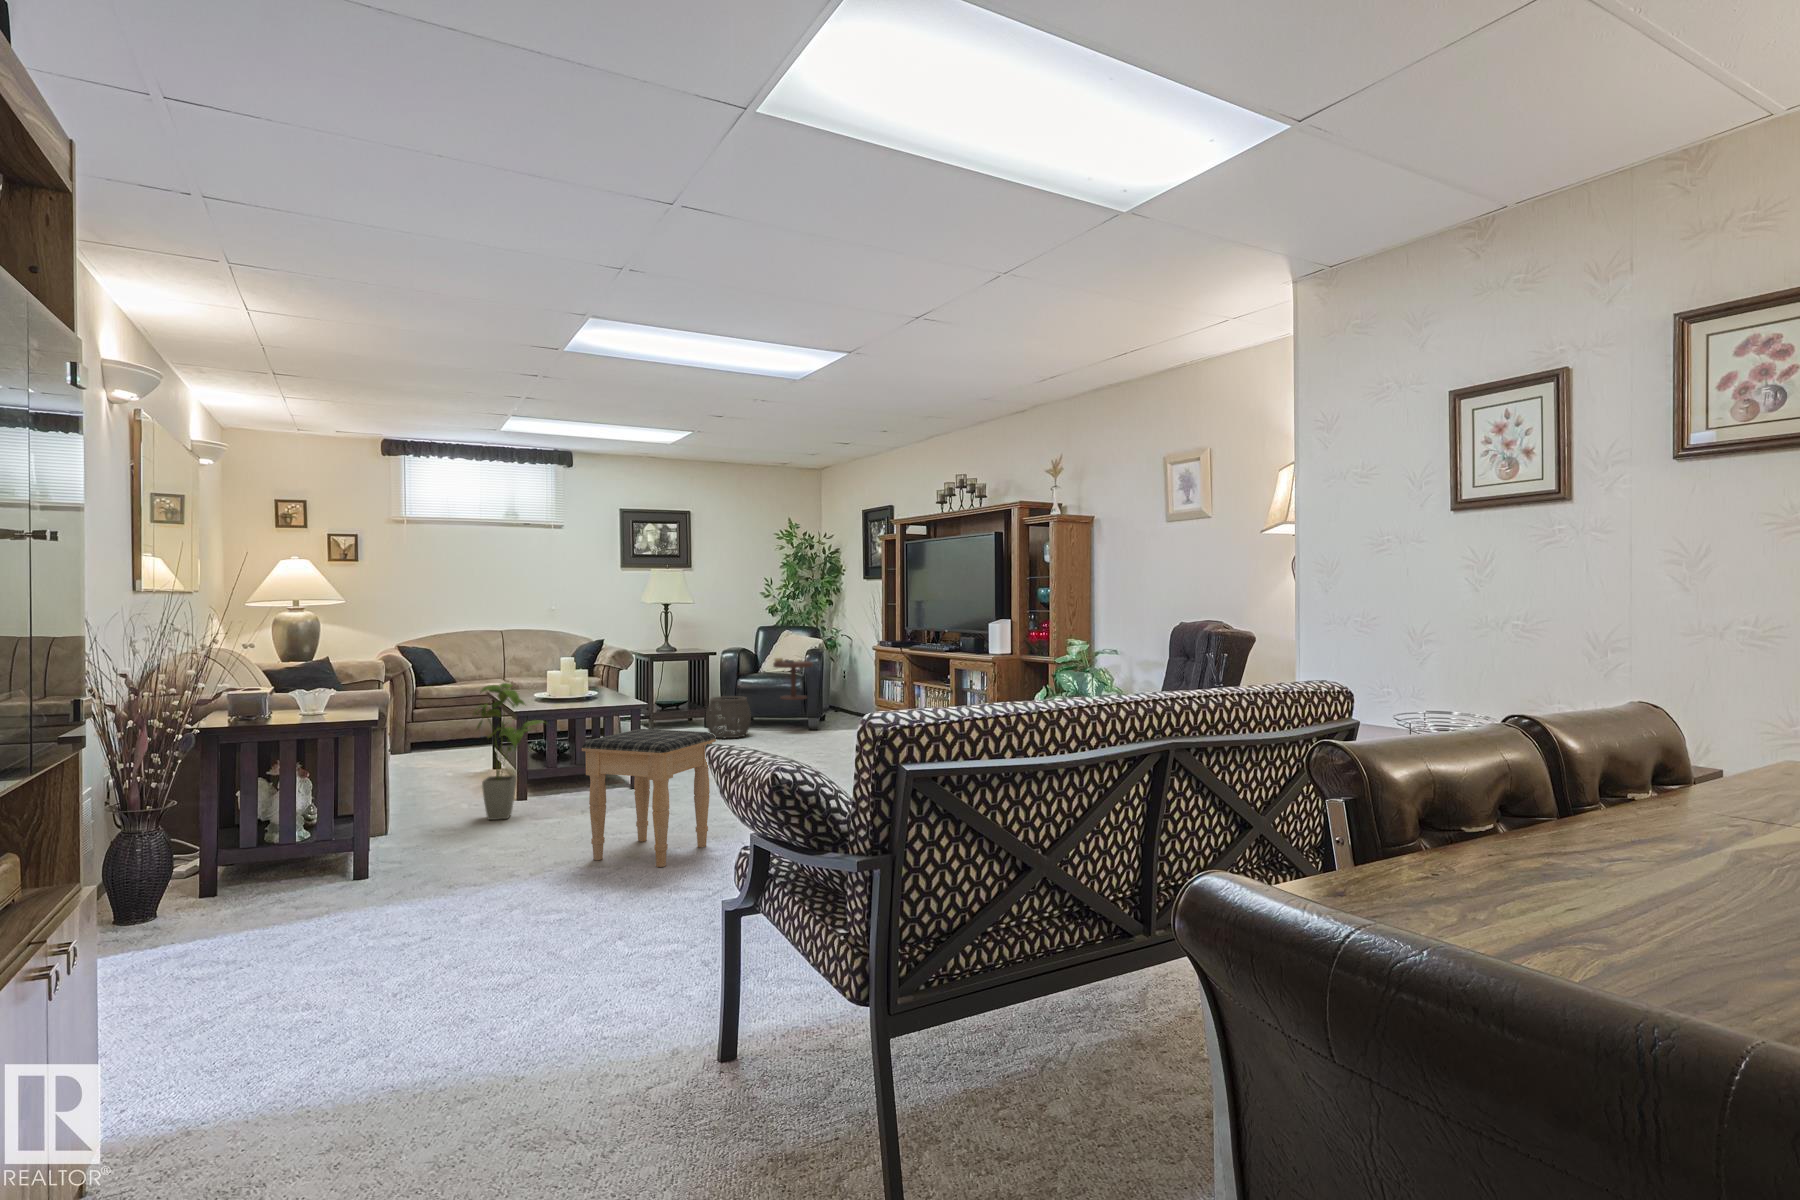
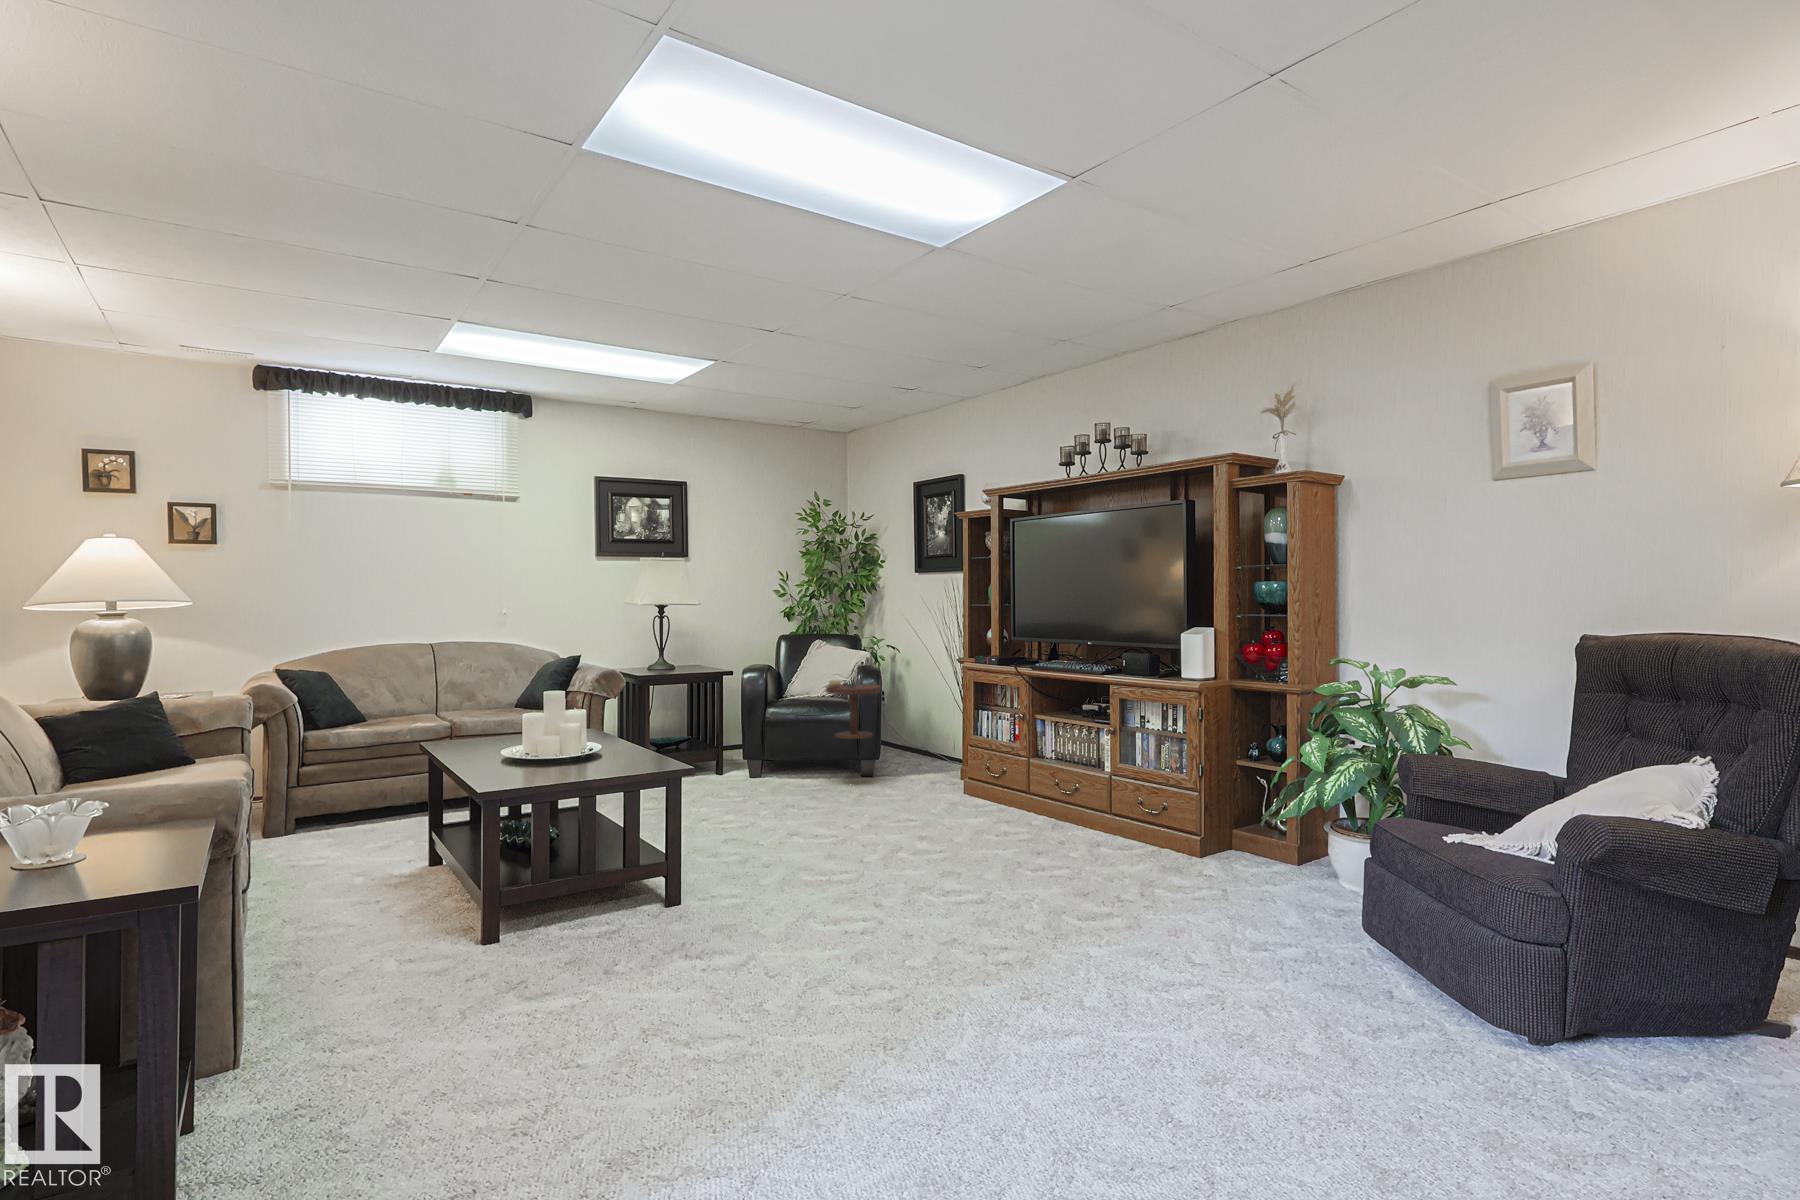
house plant: present [474,683,544,820] -> none [424,746,564,998]
woven basket: present [706,696,751,738] -> none [734,734,798,796]
footstool: present [582,729,716,867] -> none [682,839,922,1149]

